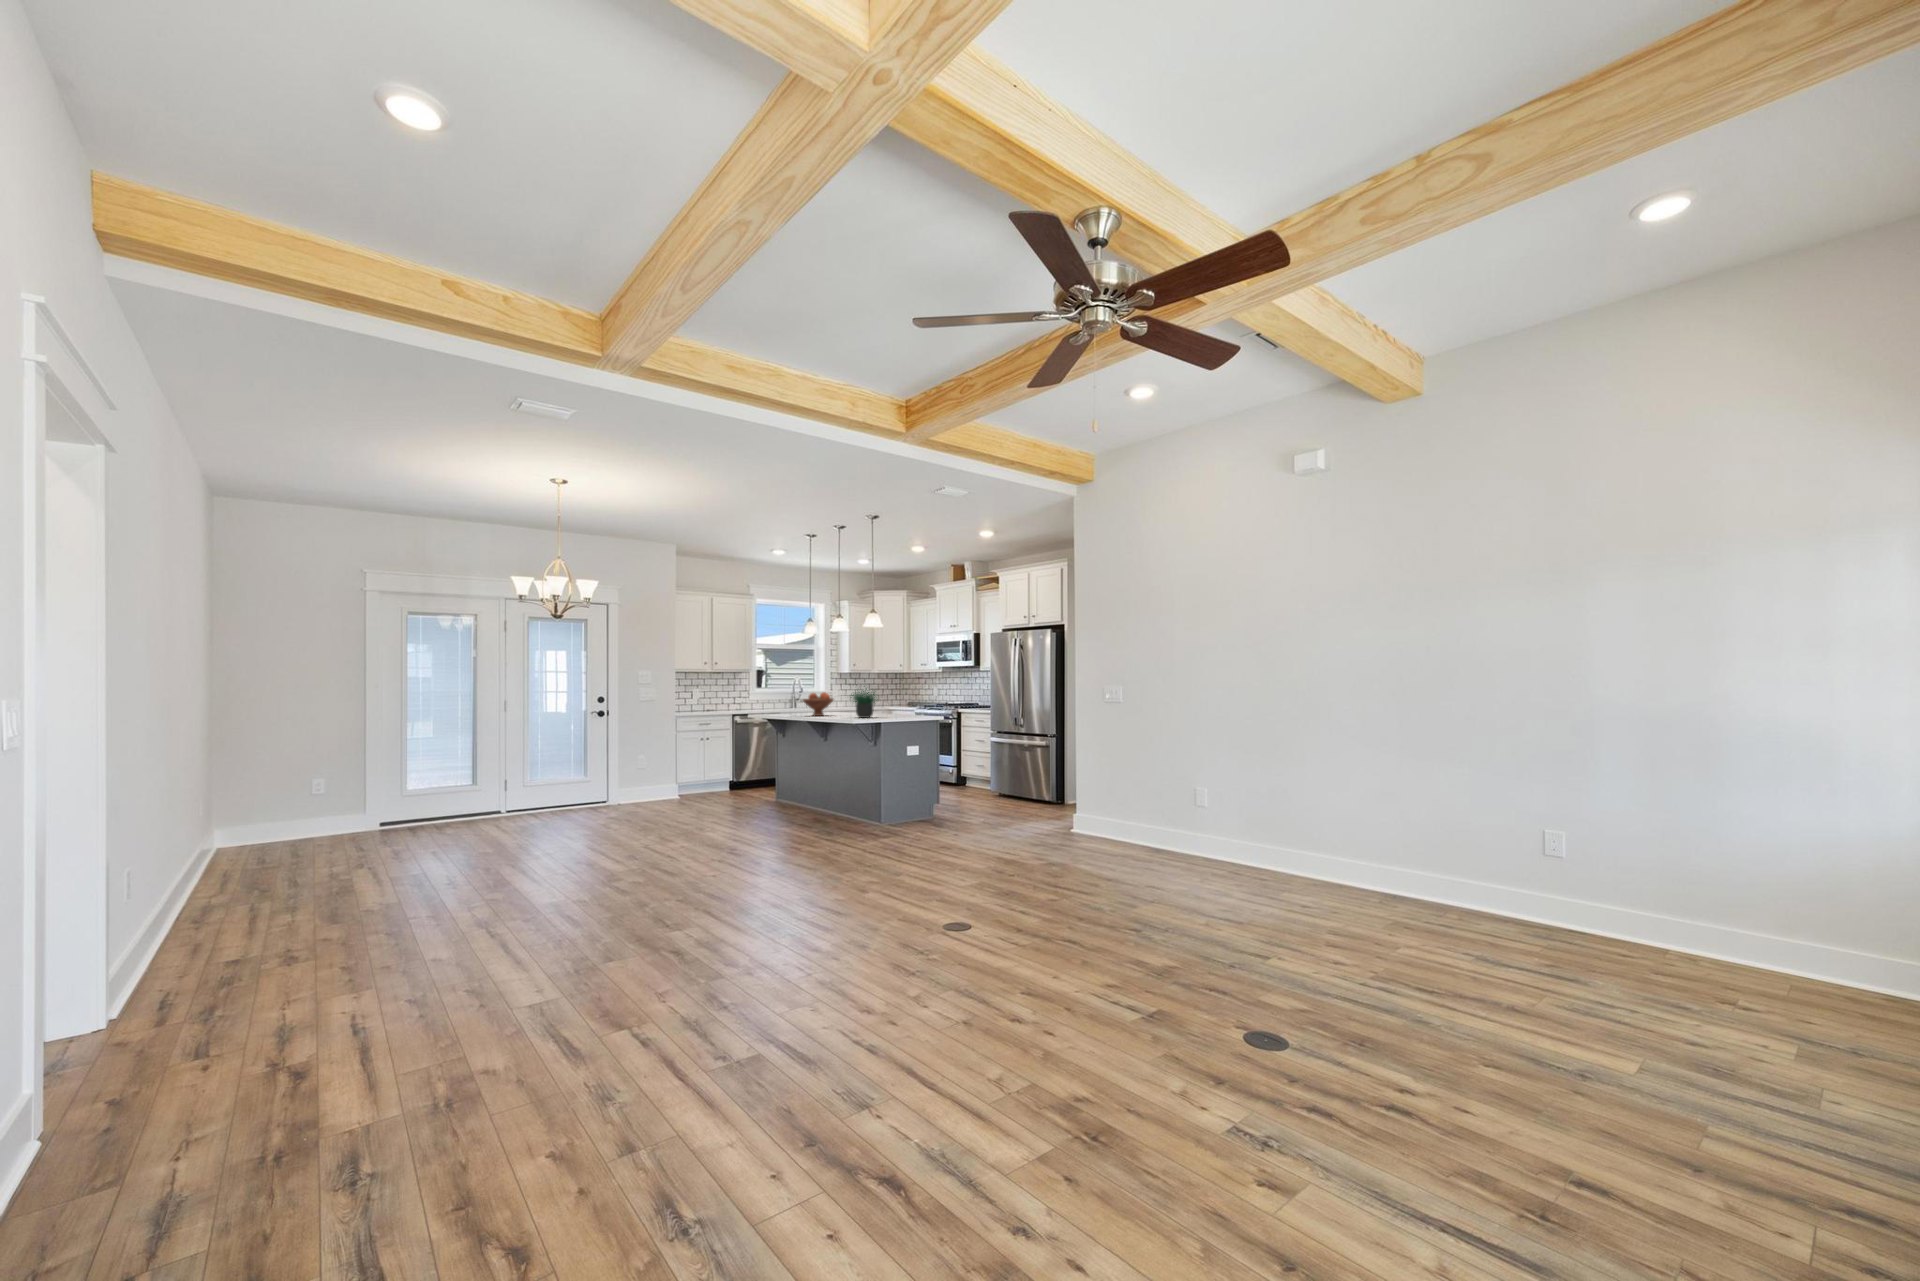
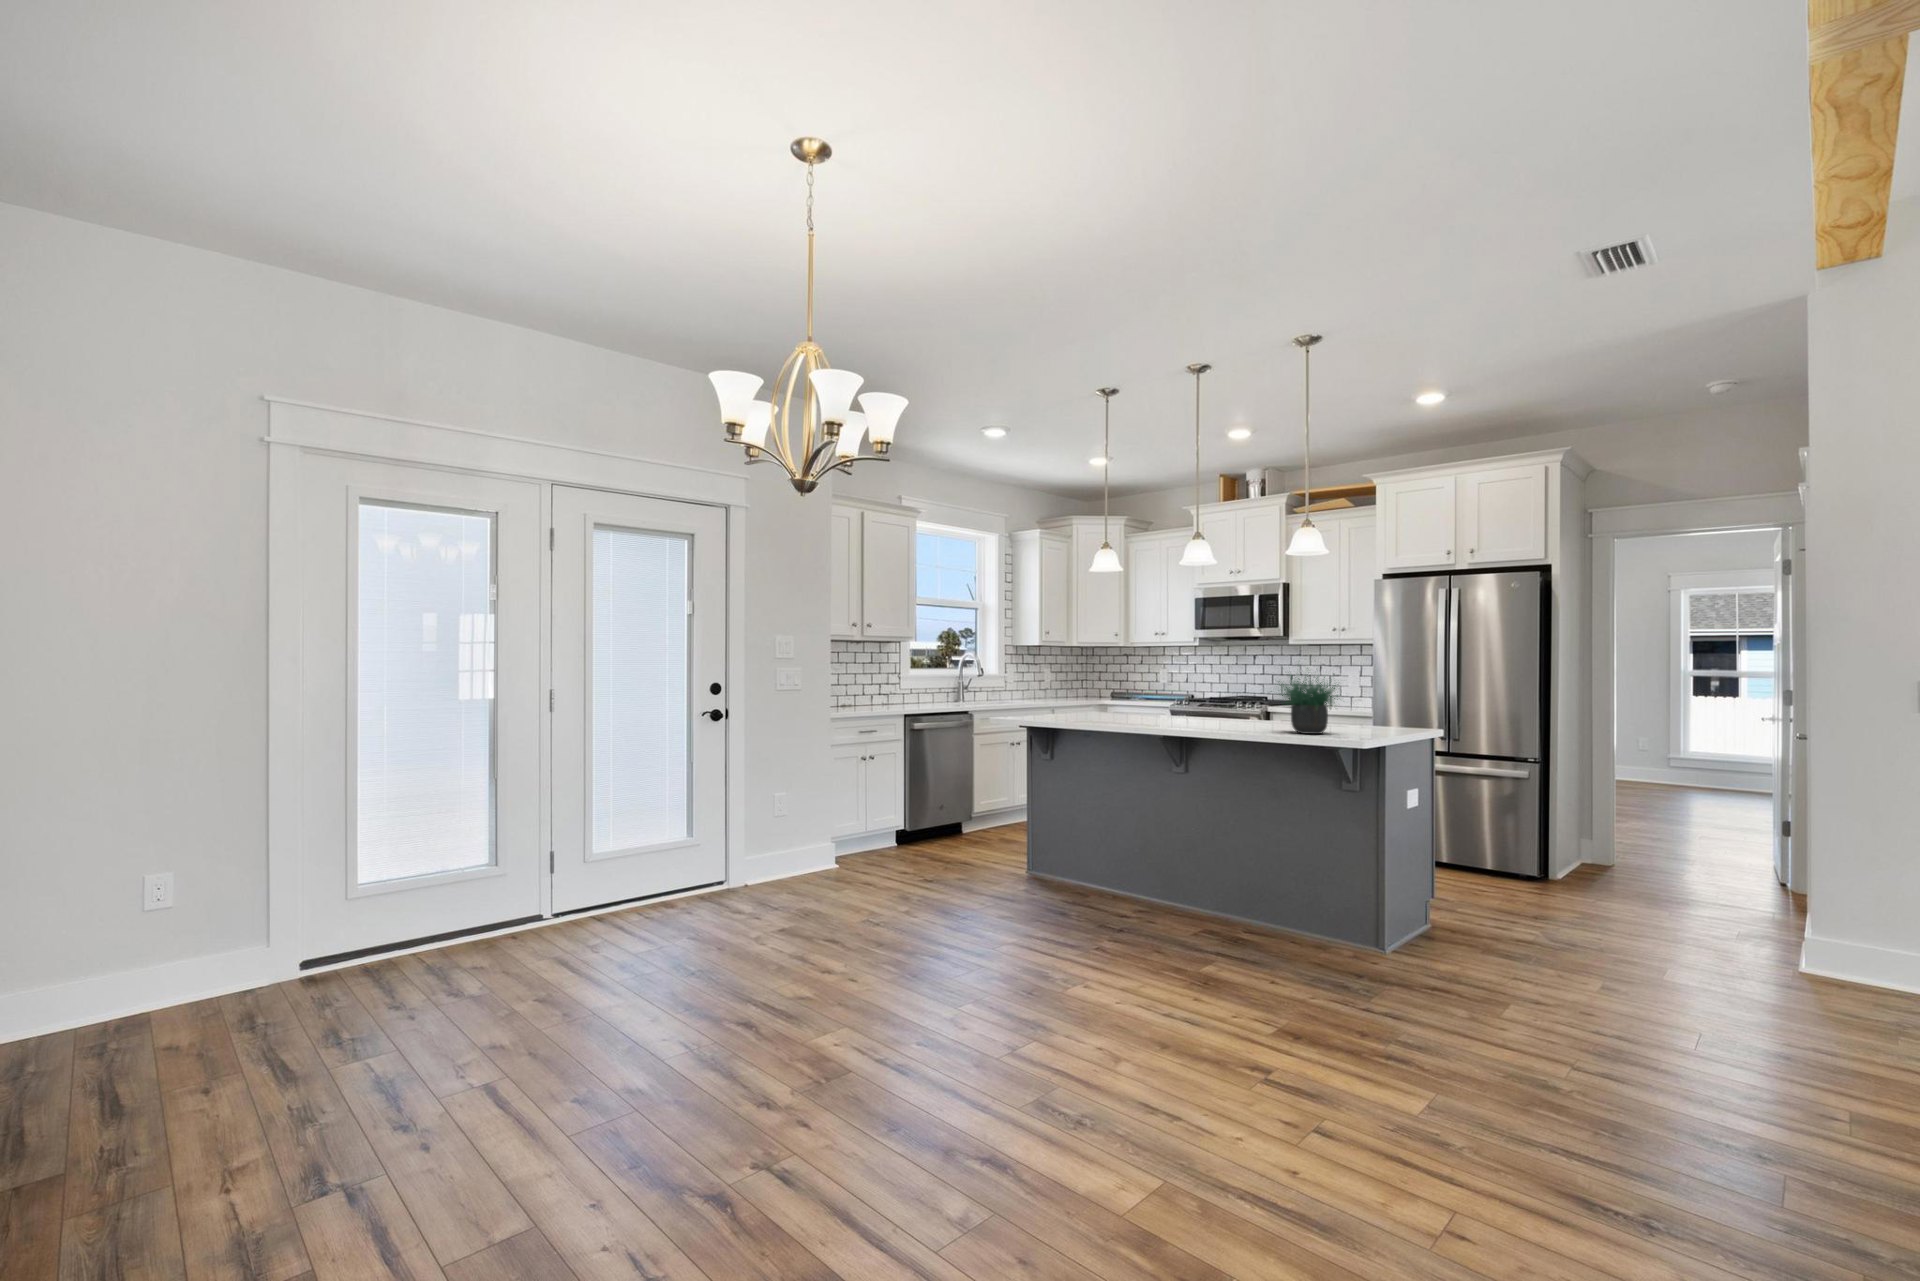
fruit bowl: present [803,692,833,716] -> none [1125,680,1187,725]

